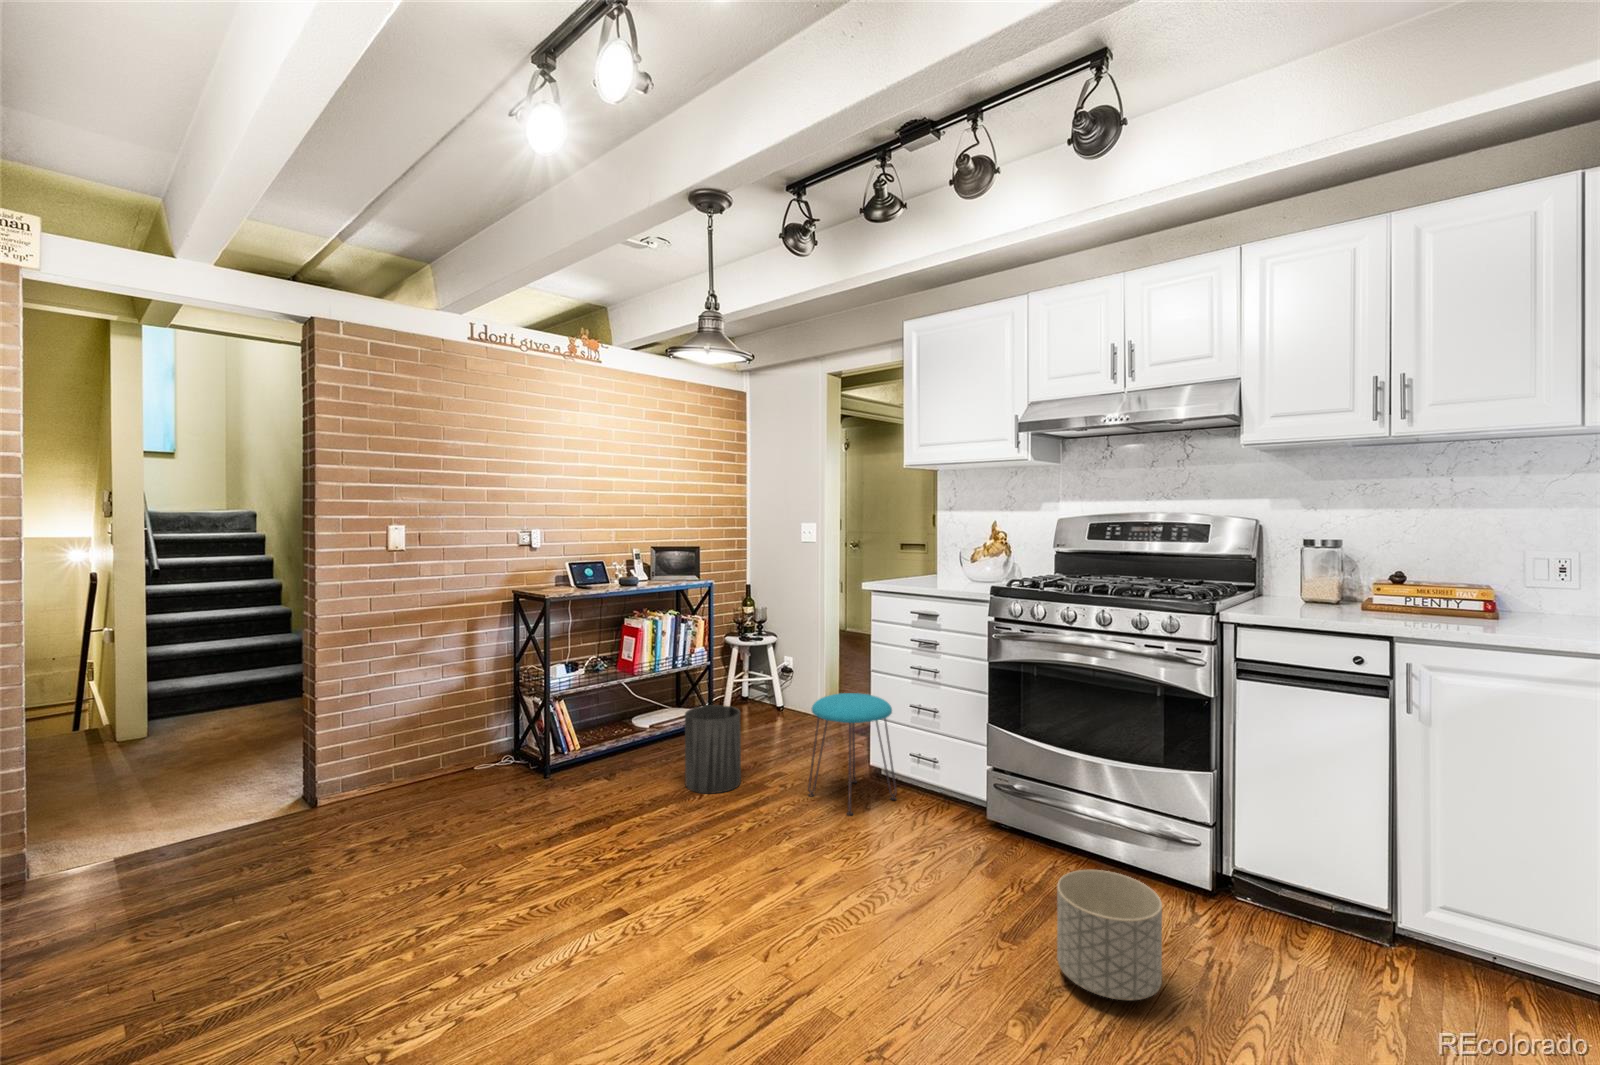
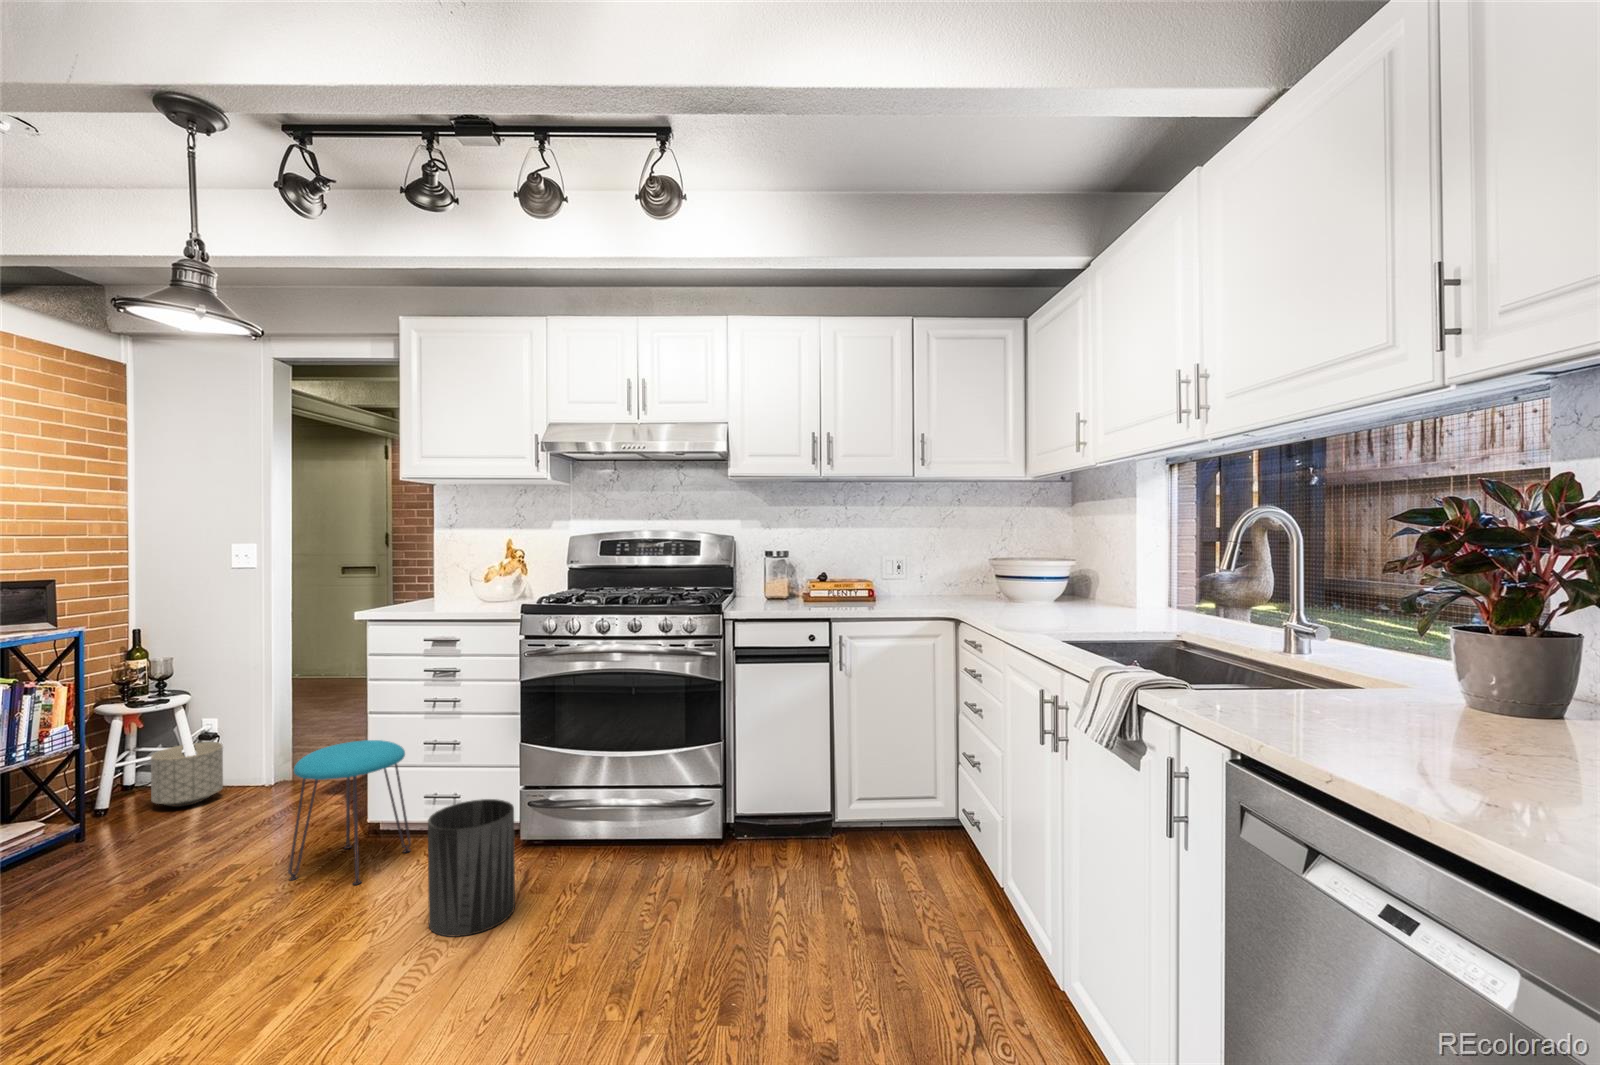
trash can: present [685,705,741,793] -> present [428,799,515,937]
planter: present [1057,870,1162,1001] -> present [151,742,223,807]

